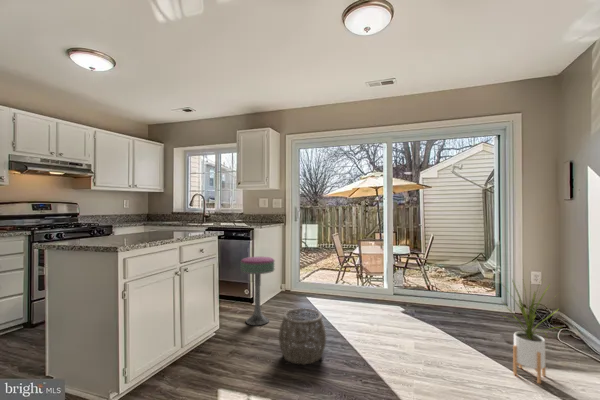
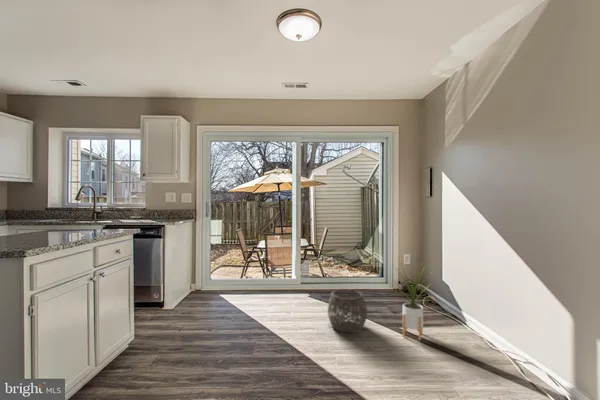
bar stool: present [241,257,274,325] -> none [154,257,193,330]
woven basket: present [279,309,326,364] -> present [328,289,367,333]

